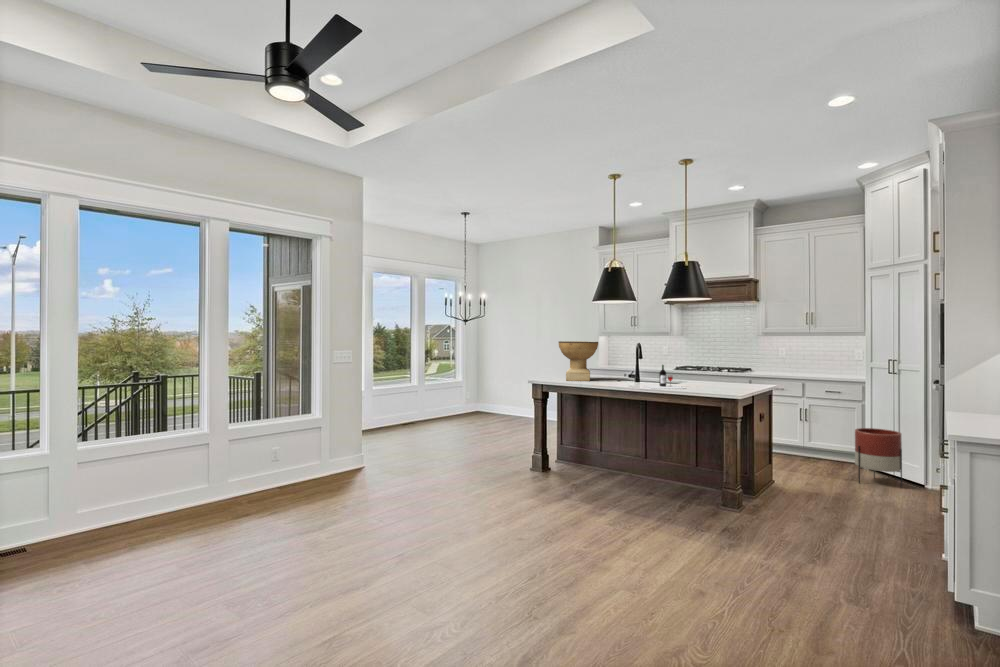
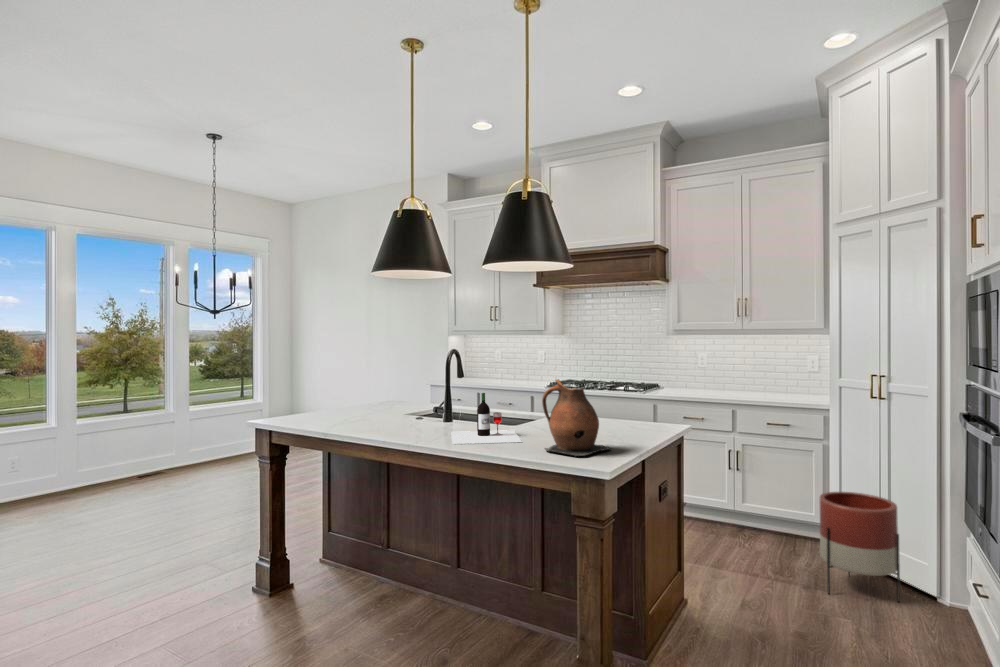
decorative bowl: present [558,341,598,381] -> none [320,347,394,420]
ceramic pitcher: none [701,357,736,393] -> present [542,379,610,457]

